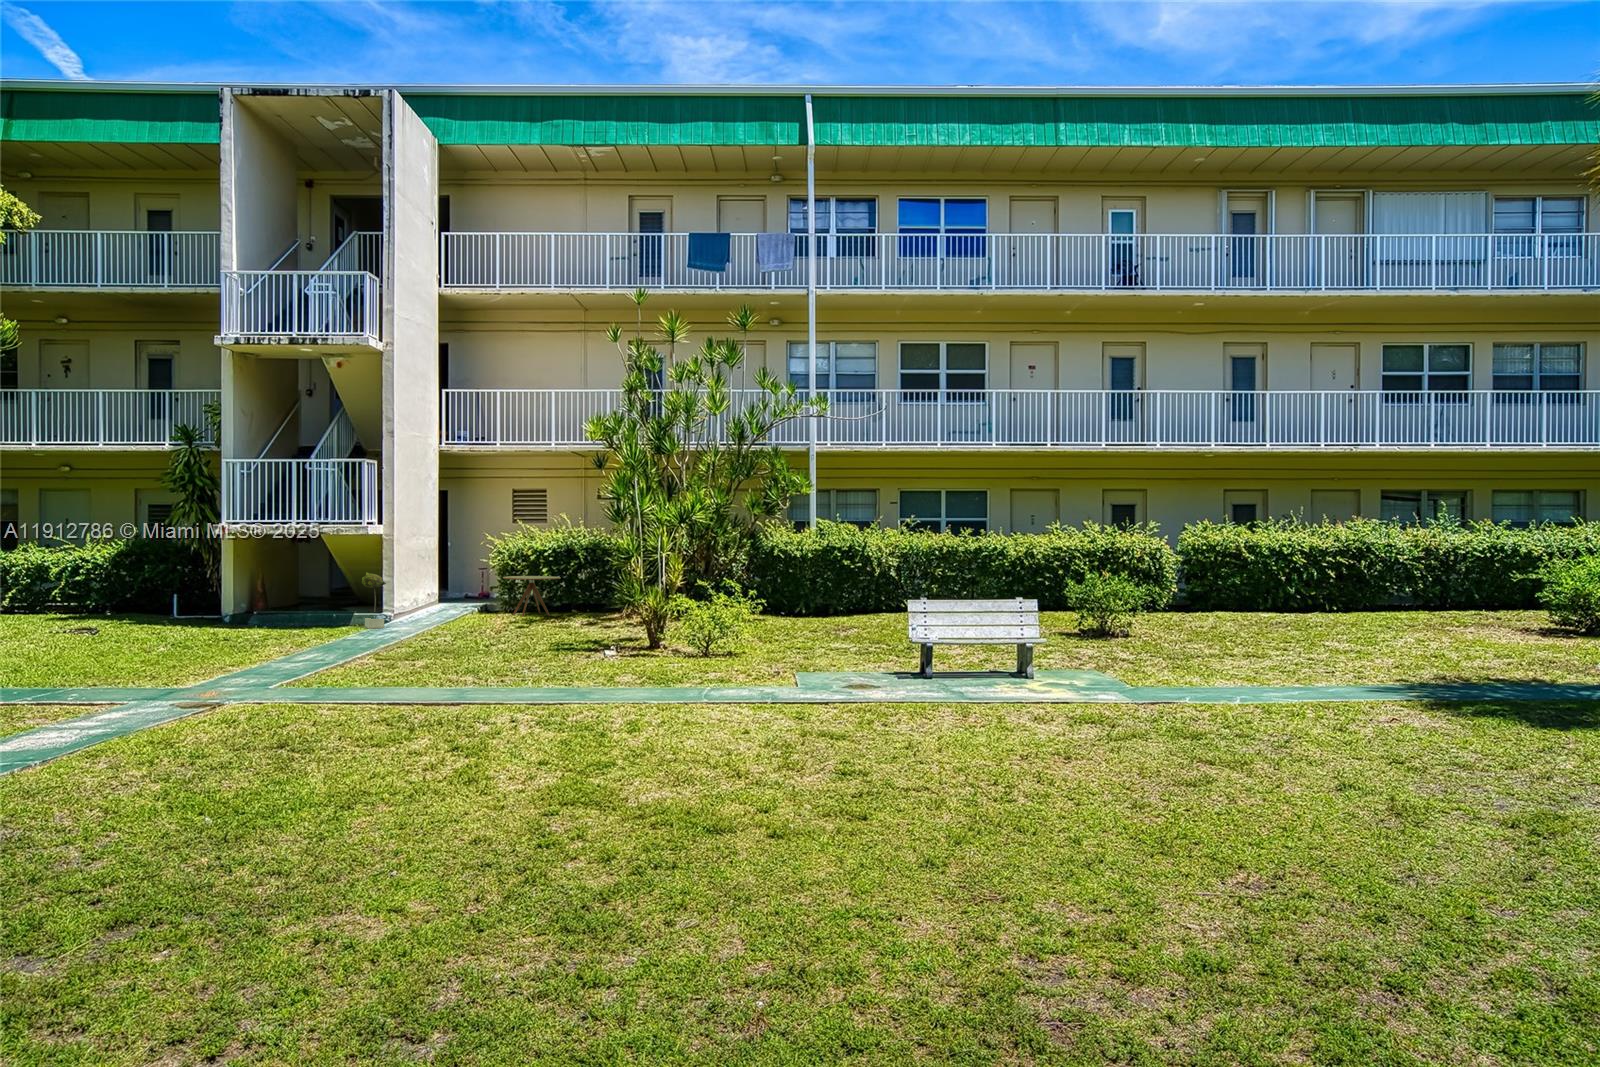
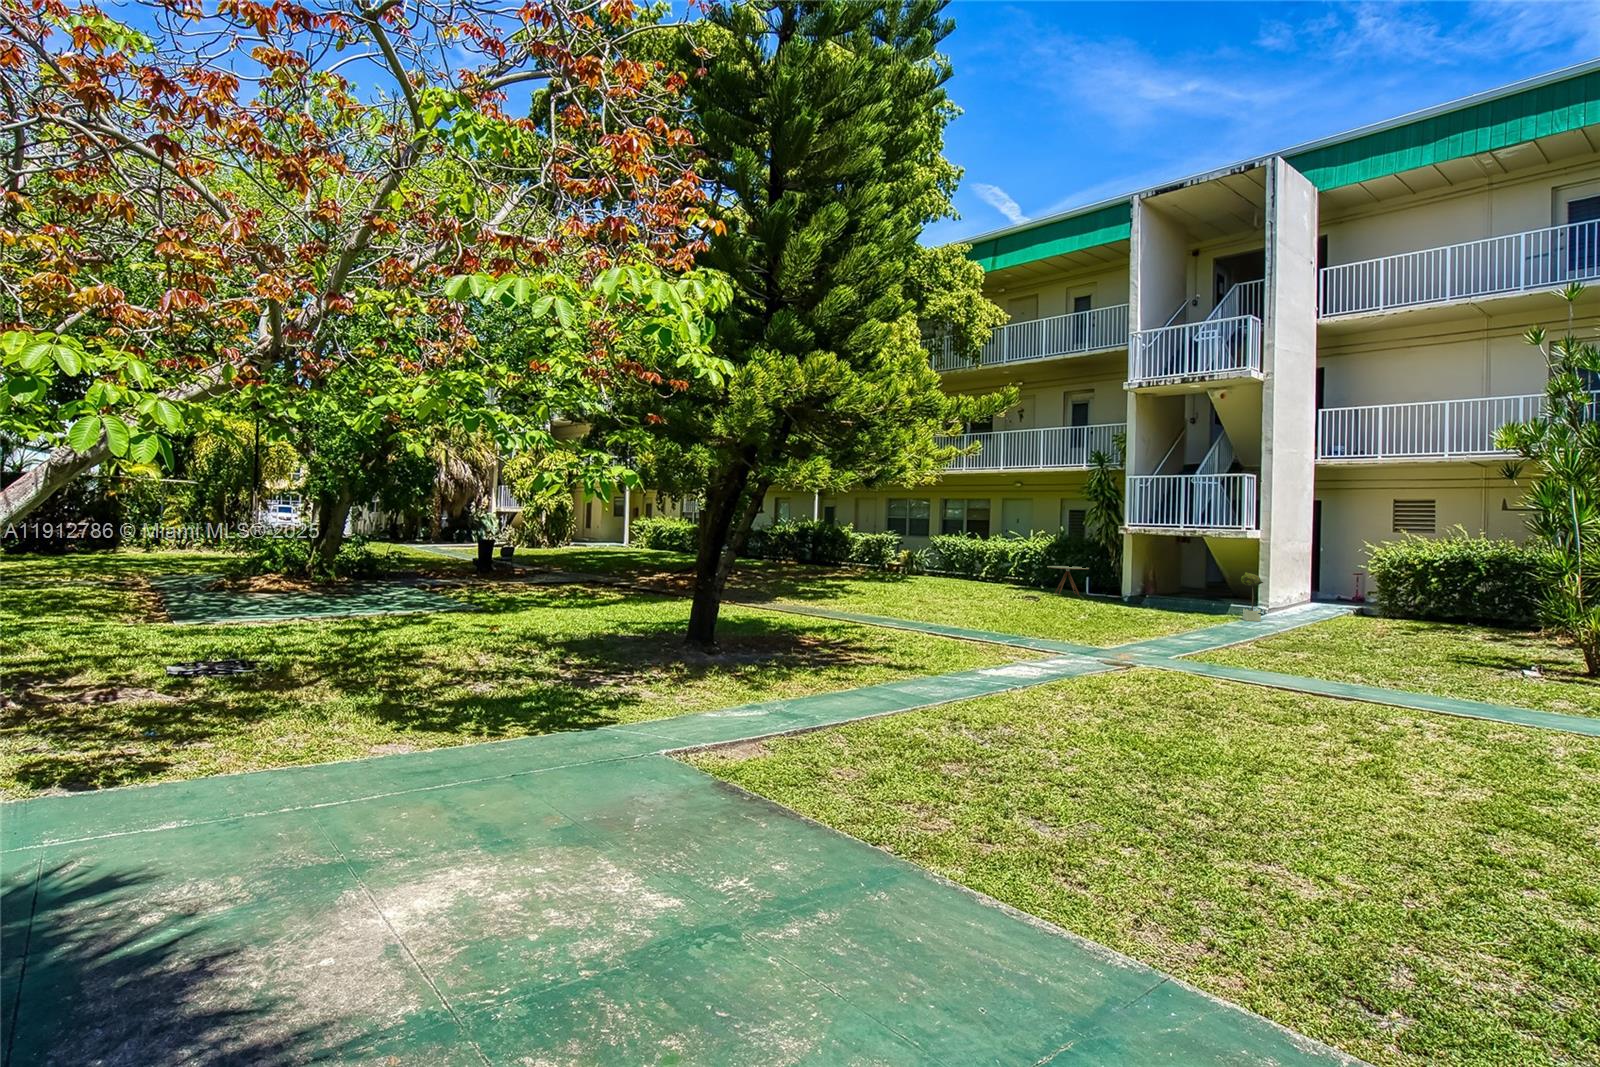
round table: present [503,576,560,617] -> present [1047,566,1089,596]

